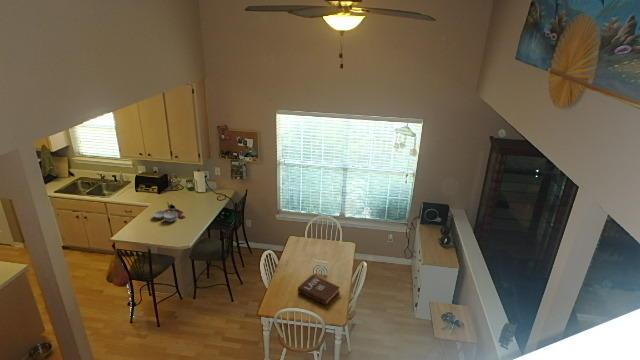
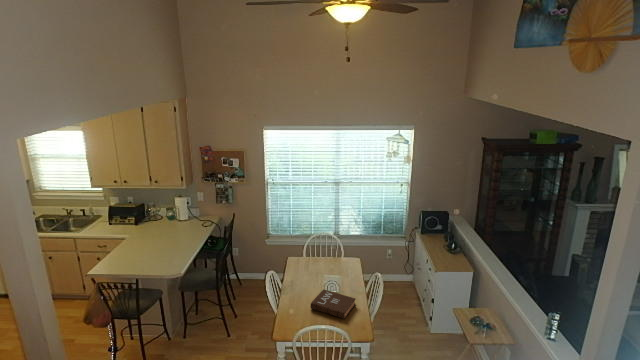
cutting board: present [153,202,185,222] -> none [134,230,171,251]

